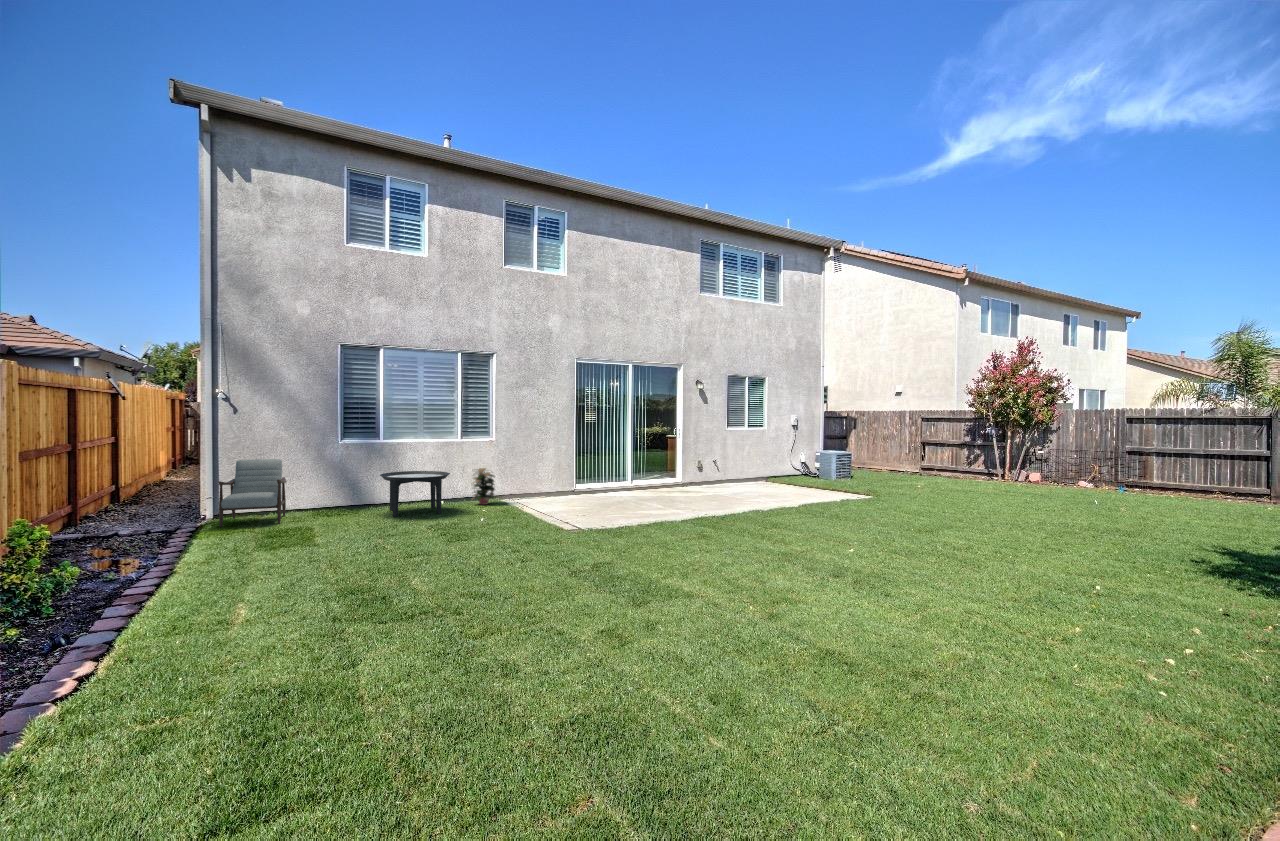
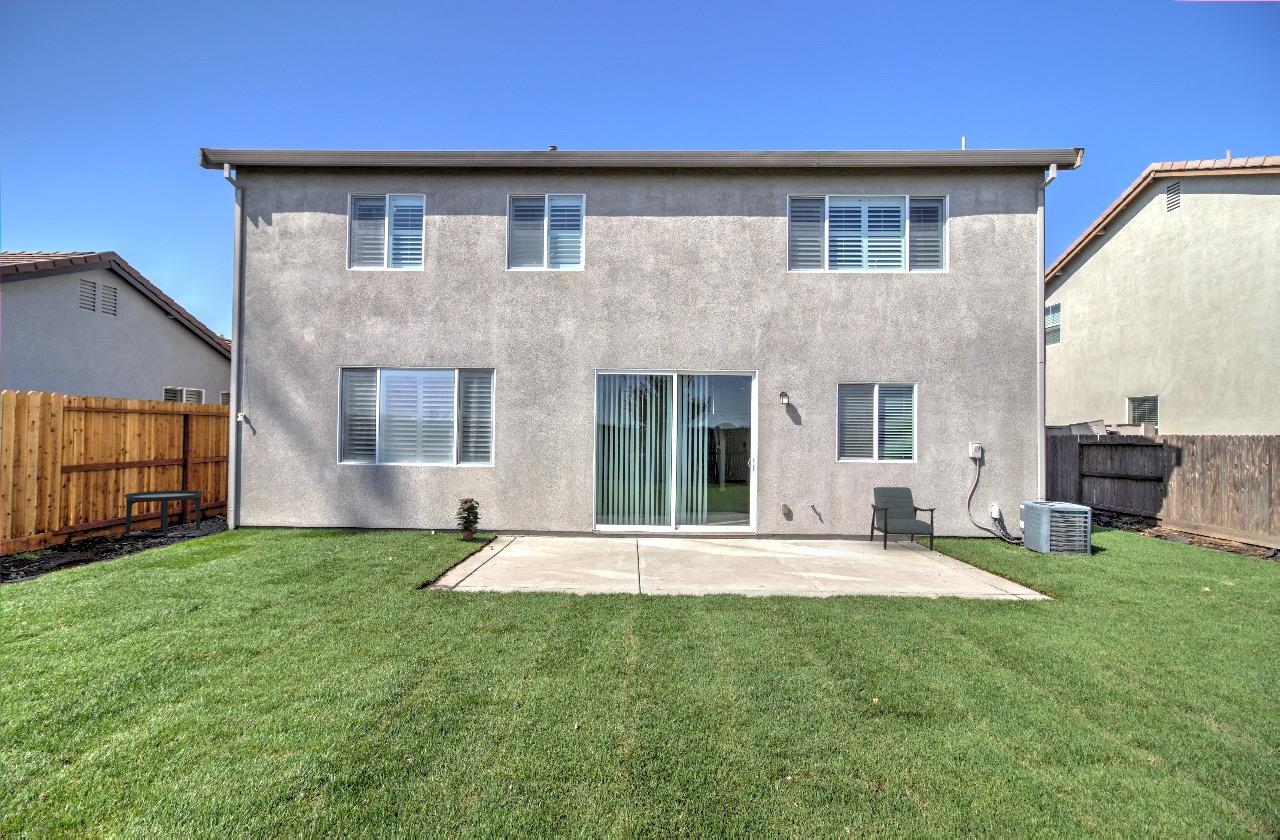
chair: present [218,459,287,527] -> present [870,487,936,550]
round table: present [380,471,450,517] -> present [123,490,204,536]

